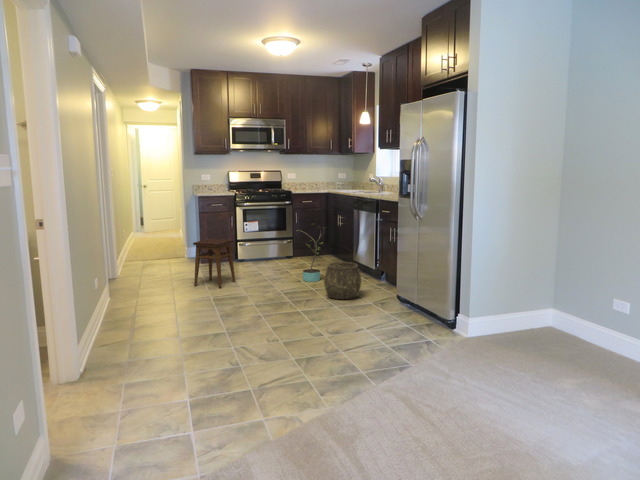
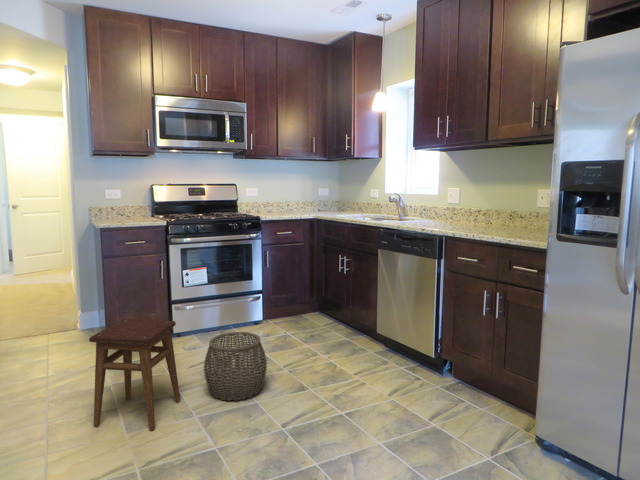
potted plant: present [296,224,327,282] -> none [292,279,352,389]
woven basket: present [324,262,361,299] -> present [204,332,267,401]

